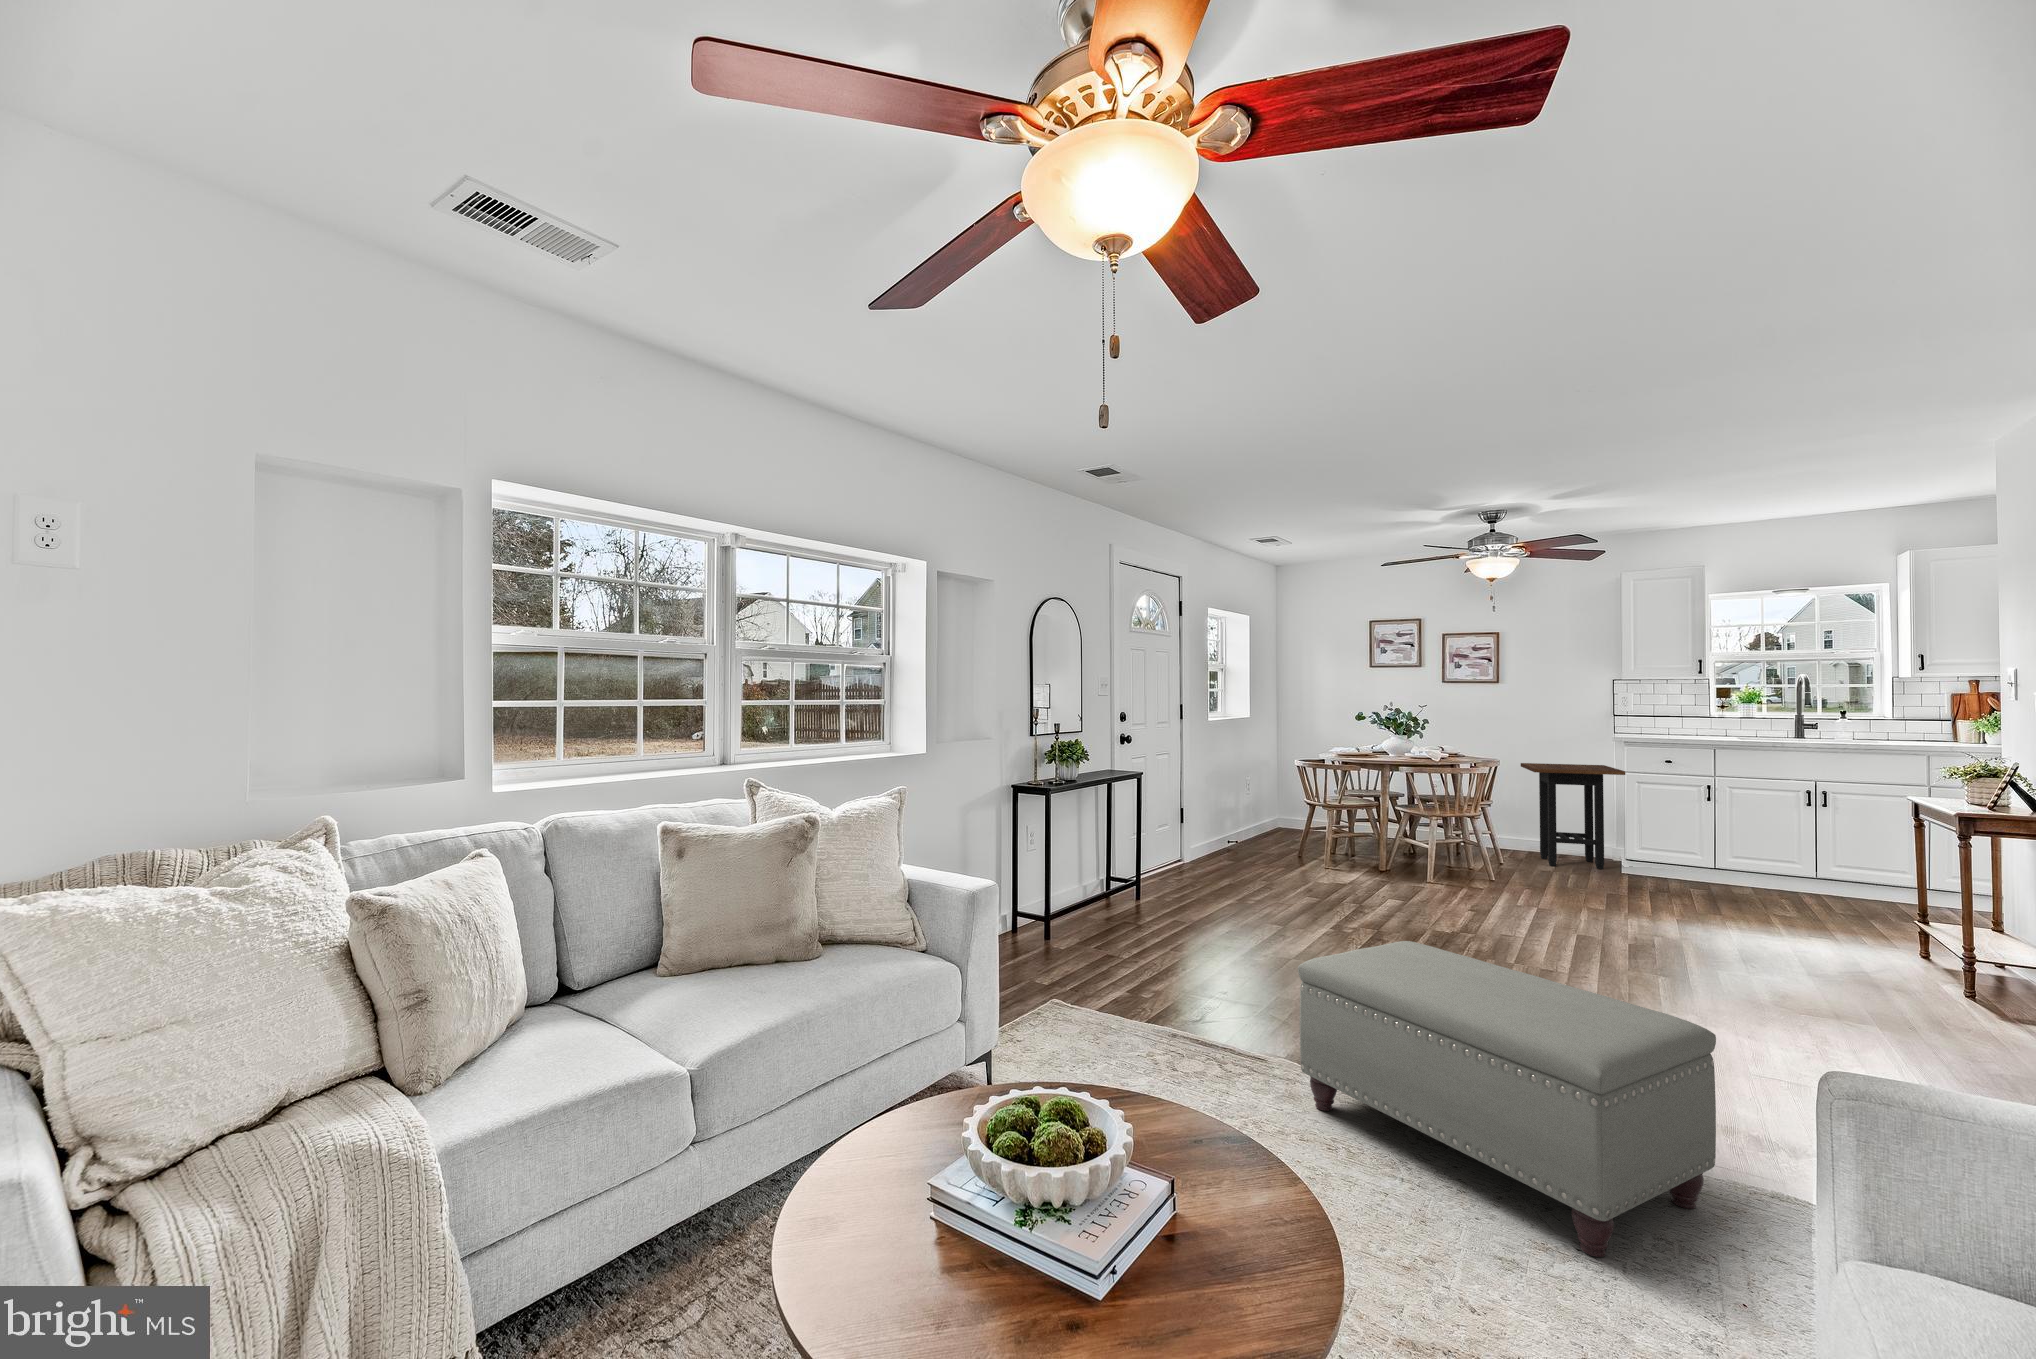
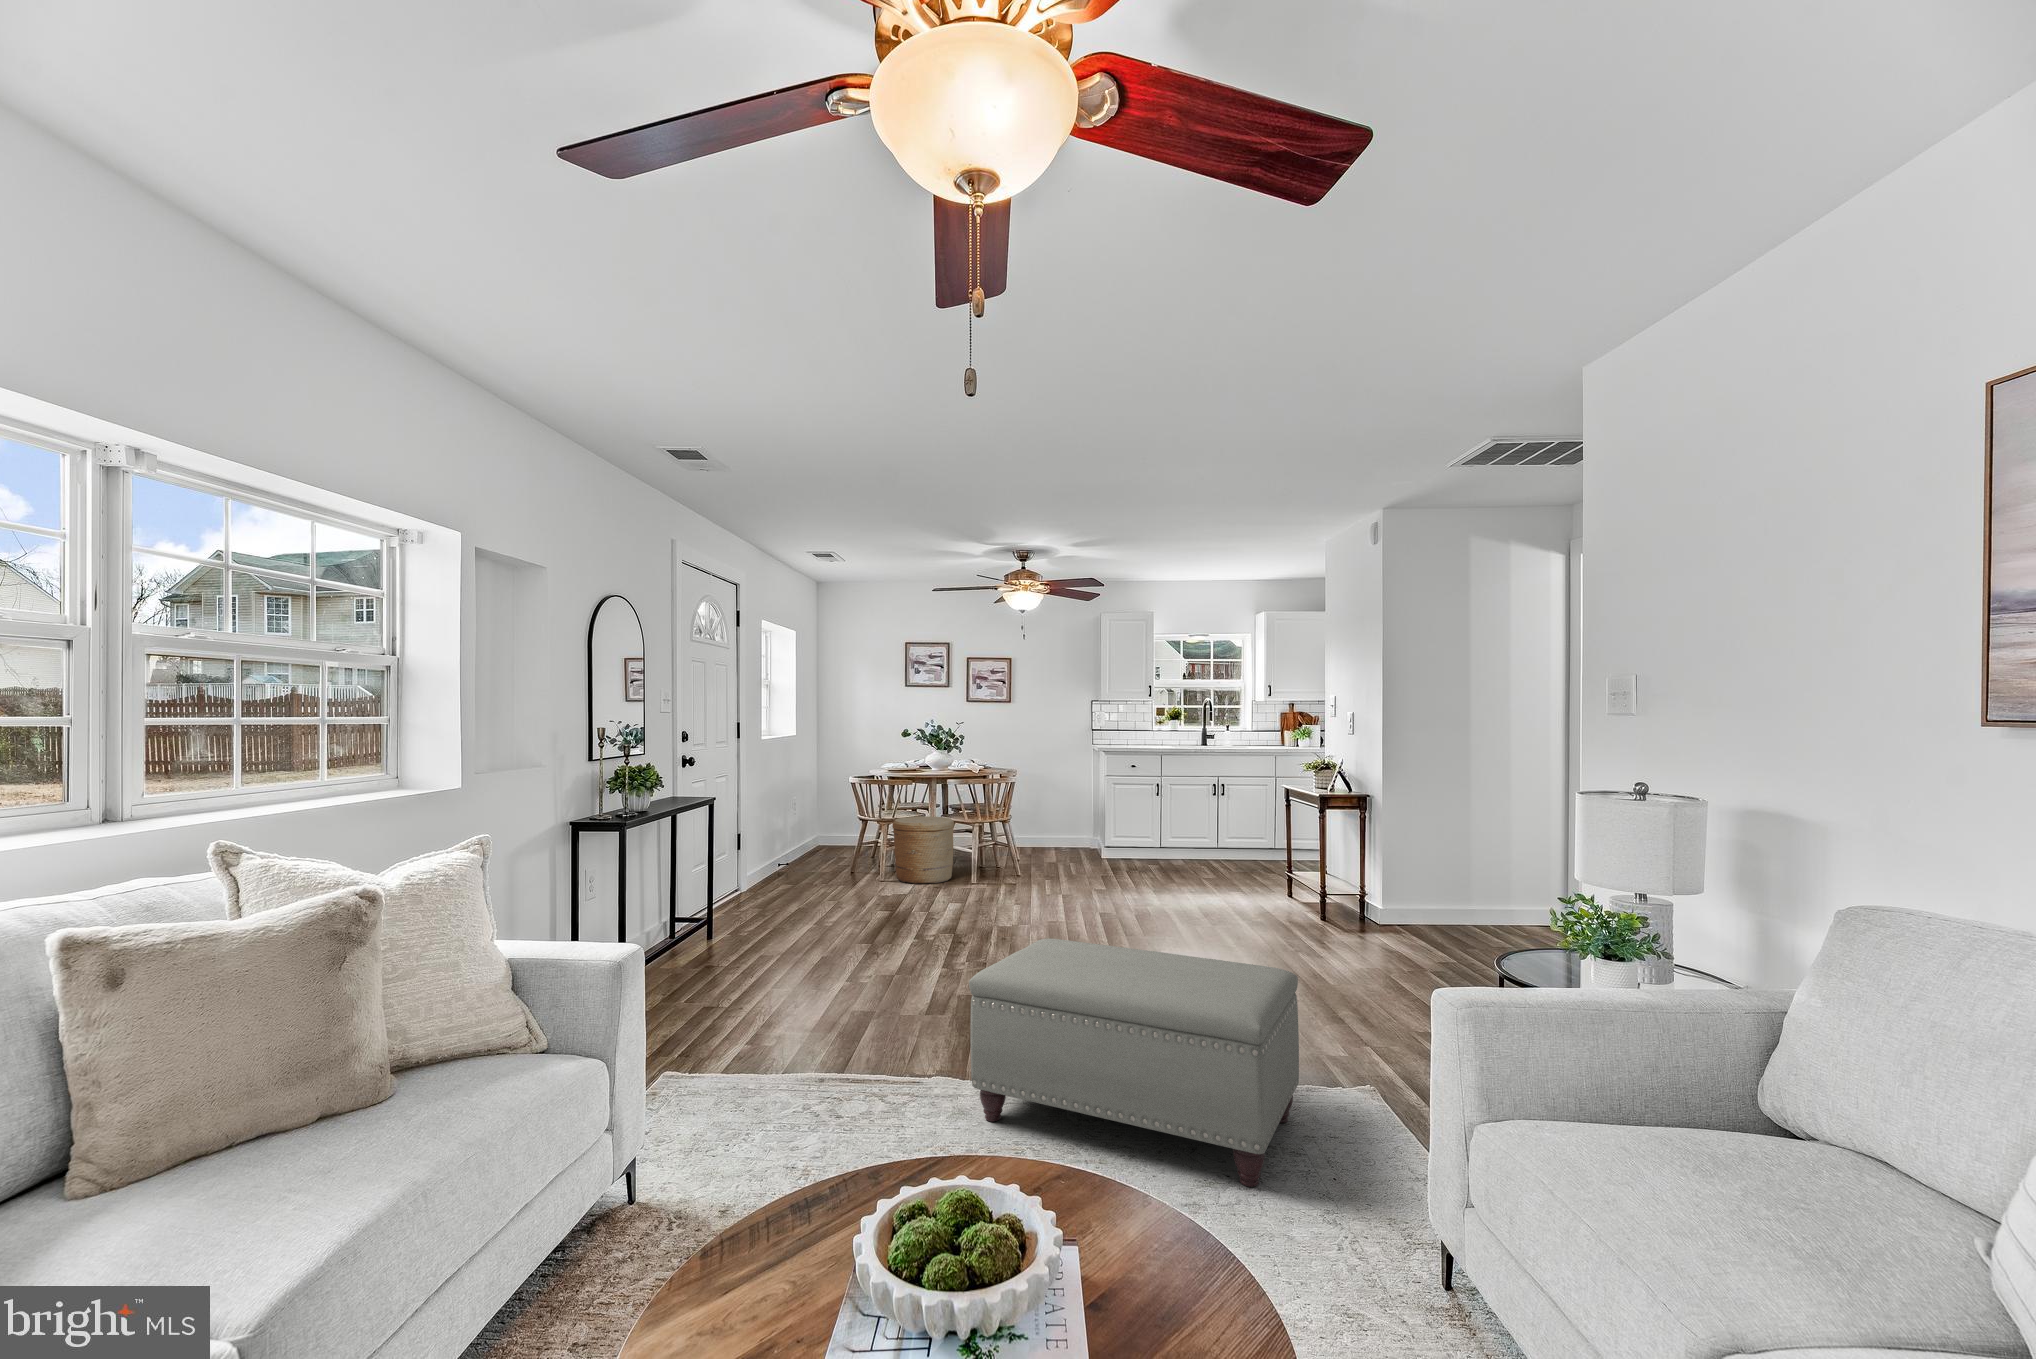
side table: present [1521,763,1625,869] -> none [1031,768,1109,856]
woven basket: none [1337,806,1407,878] -> present [893,816,954,884]

